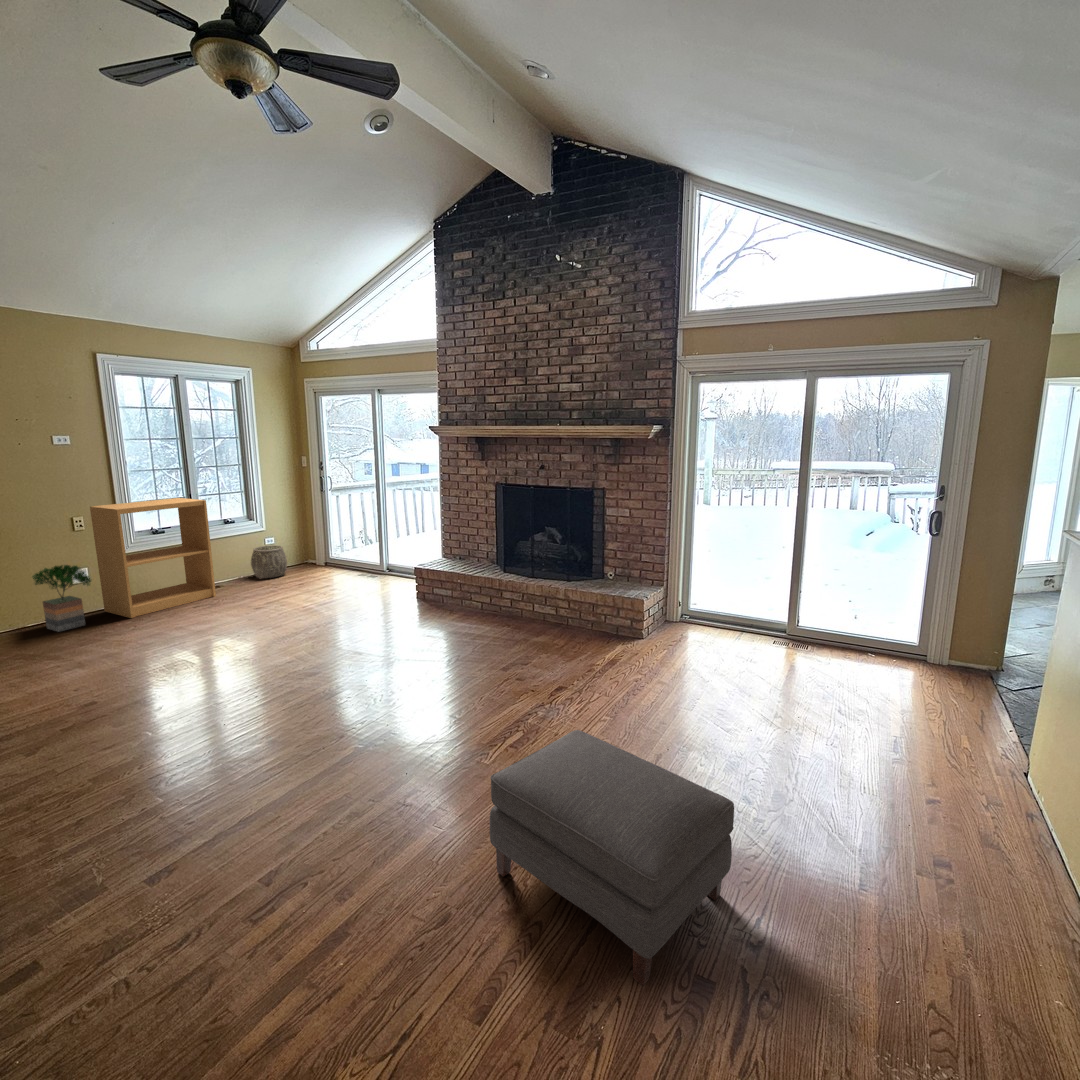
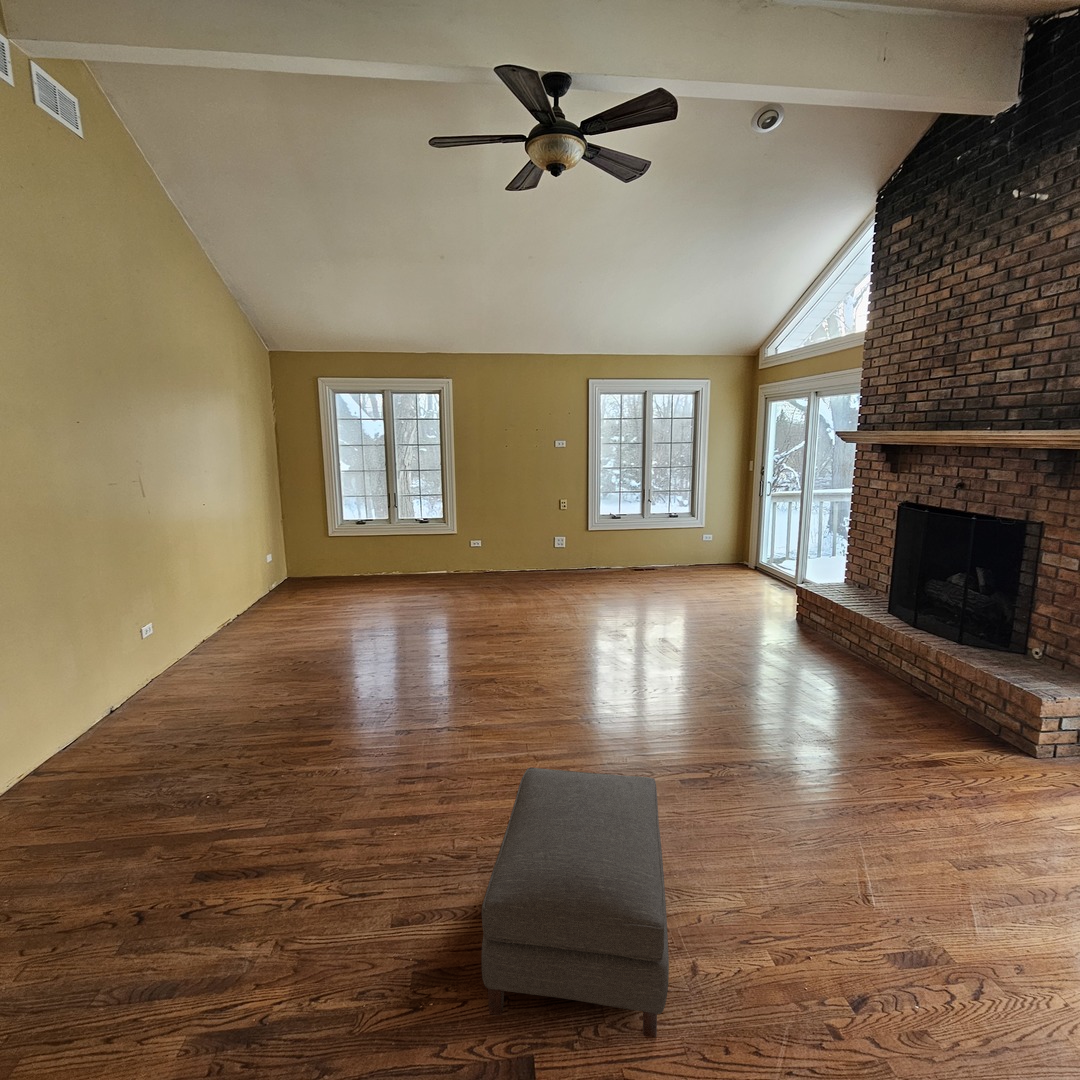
bookshelf: present [90,498,216,618] -> none [568,494,642,582]
woven basket: present [251,545,287,578] -> none [683,544,715,574]
potted tree: present [33,565,91,632] -> none [524,534,556,581]

